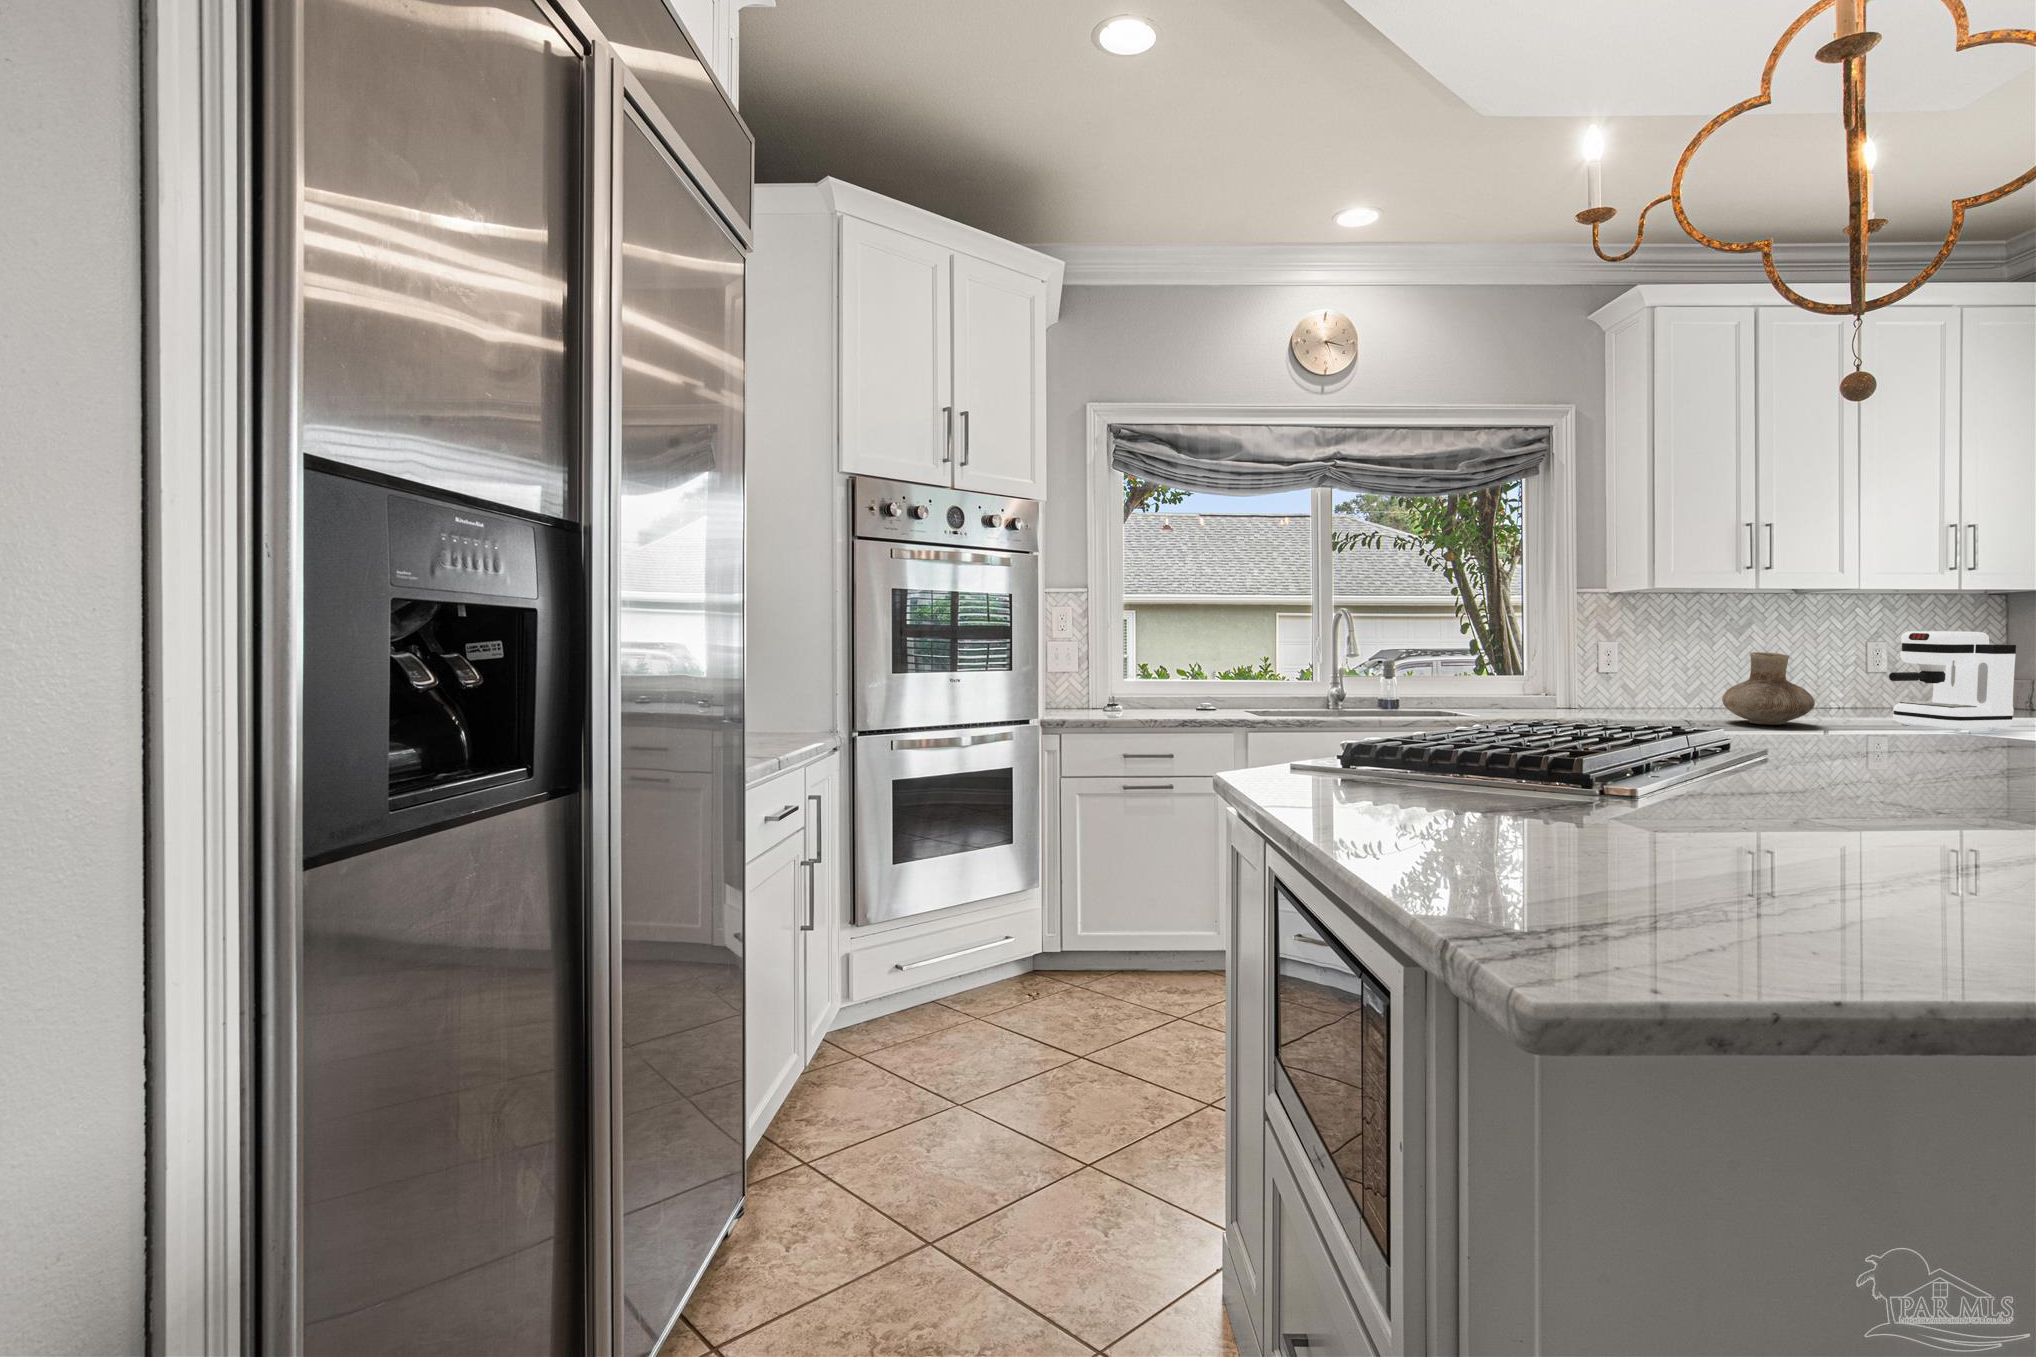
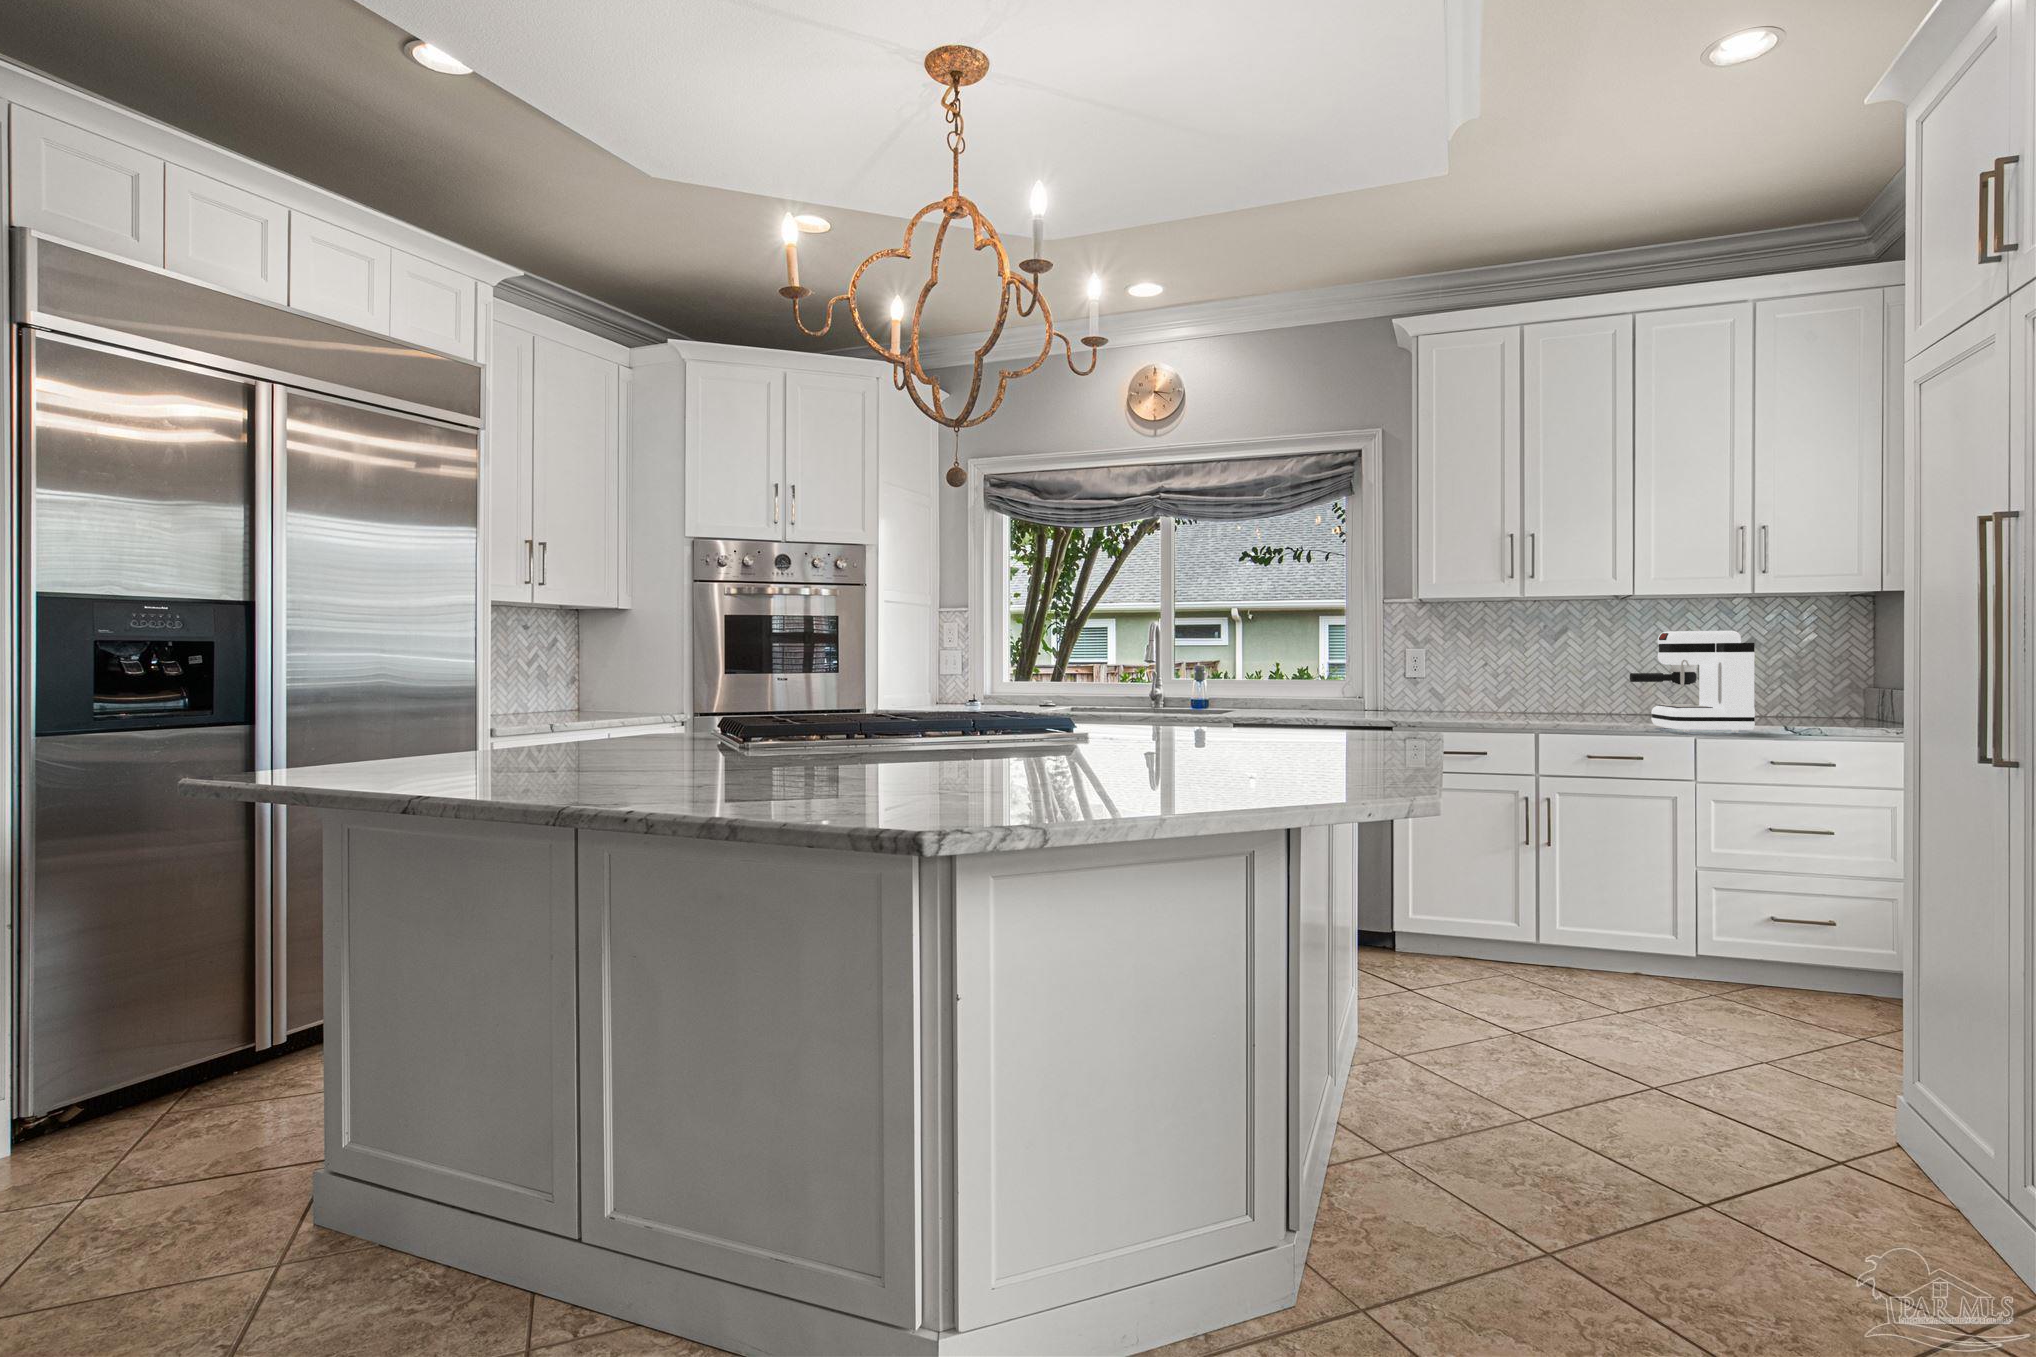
vase: present [1722,652,1815,725] -> none [1473,655,1557,725]

